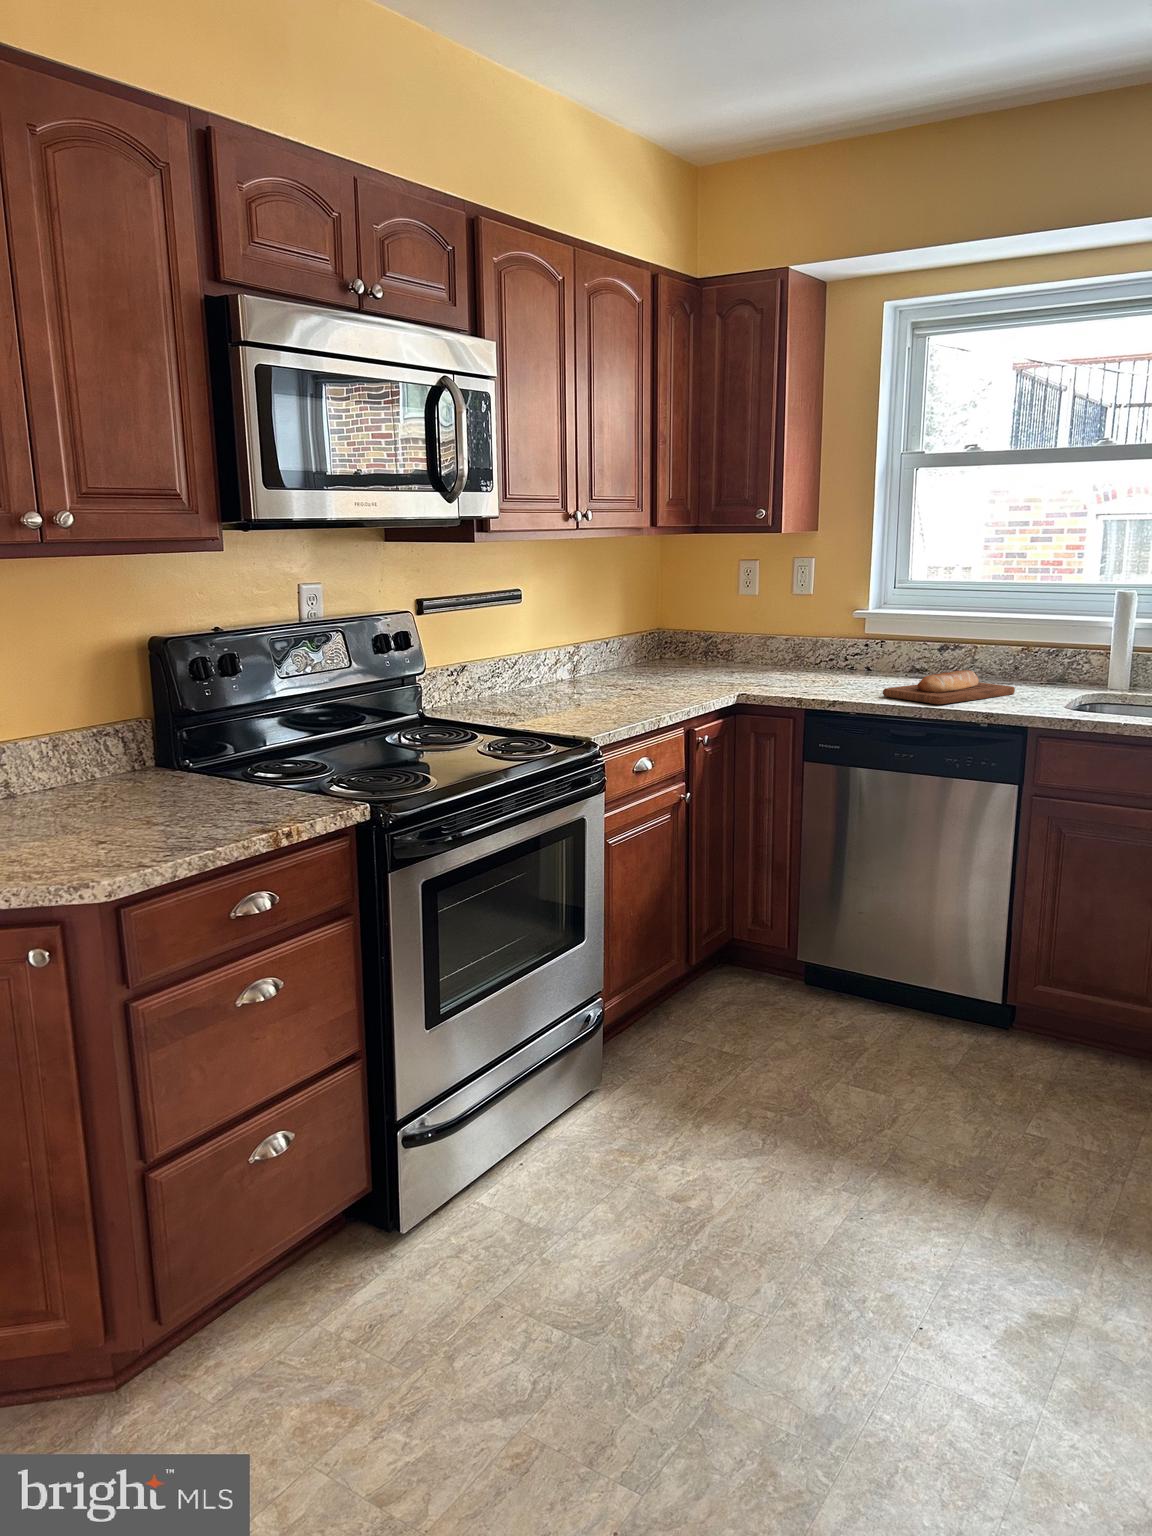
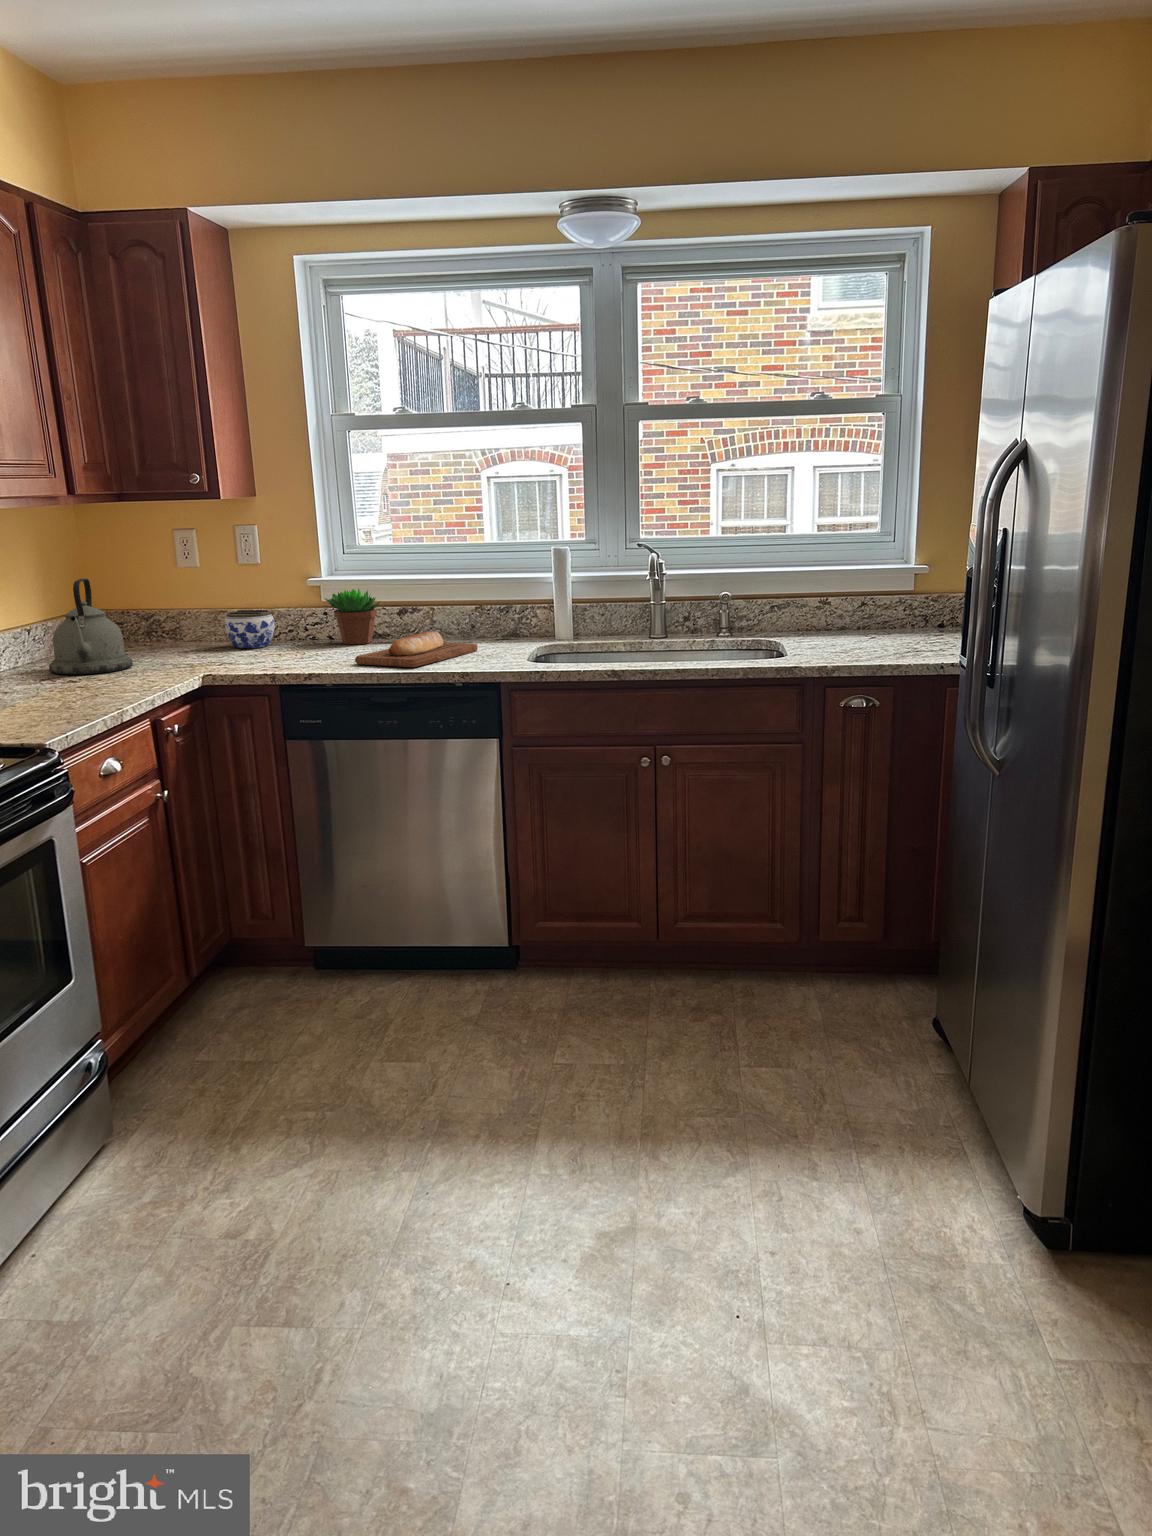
kettle: none [615,600,684,683] -> present [49,579,133,674]
succulent plant: none [866,622,922,677] -> present [325,588,380,644]
jar: none [771,637,817,673] -> present [225,610,275,648]

